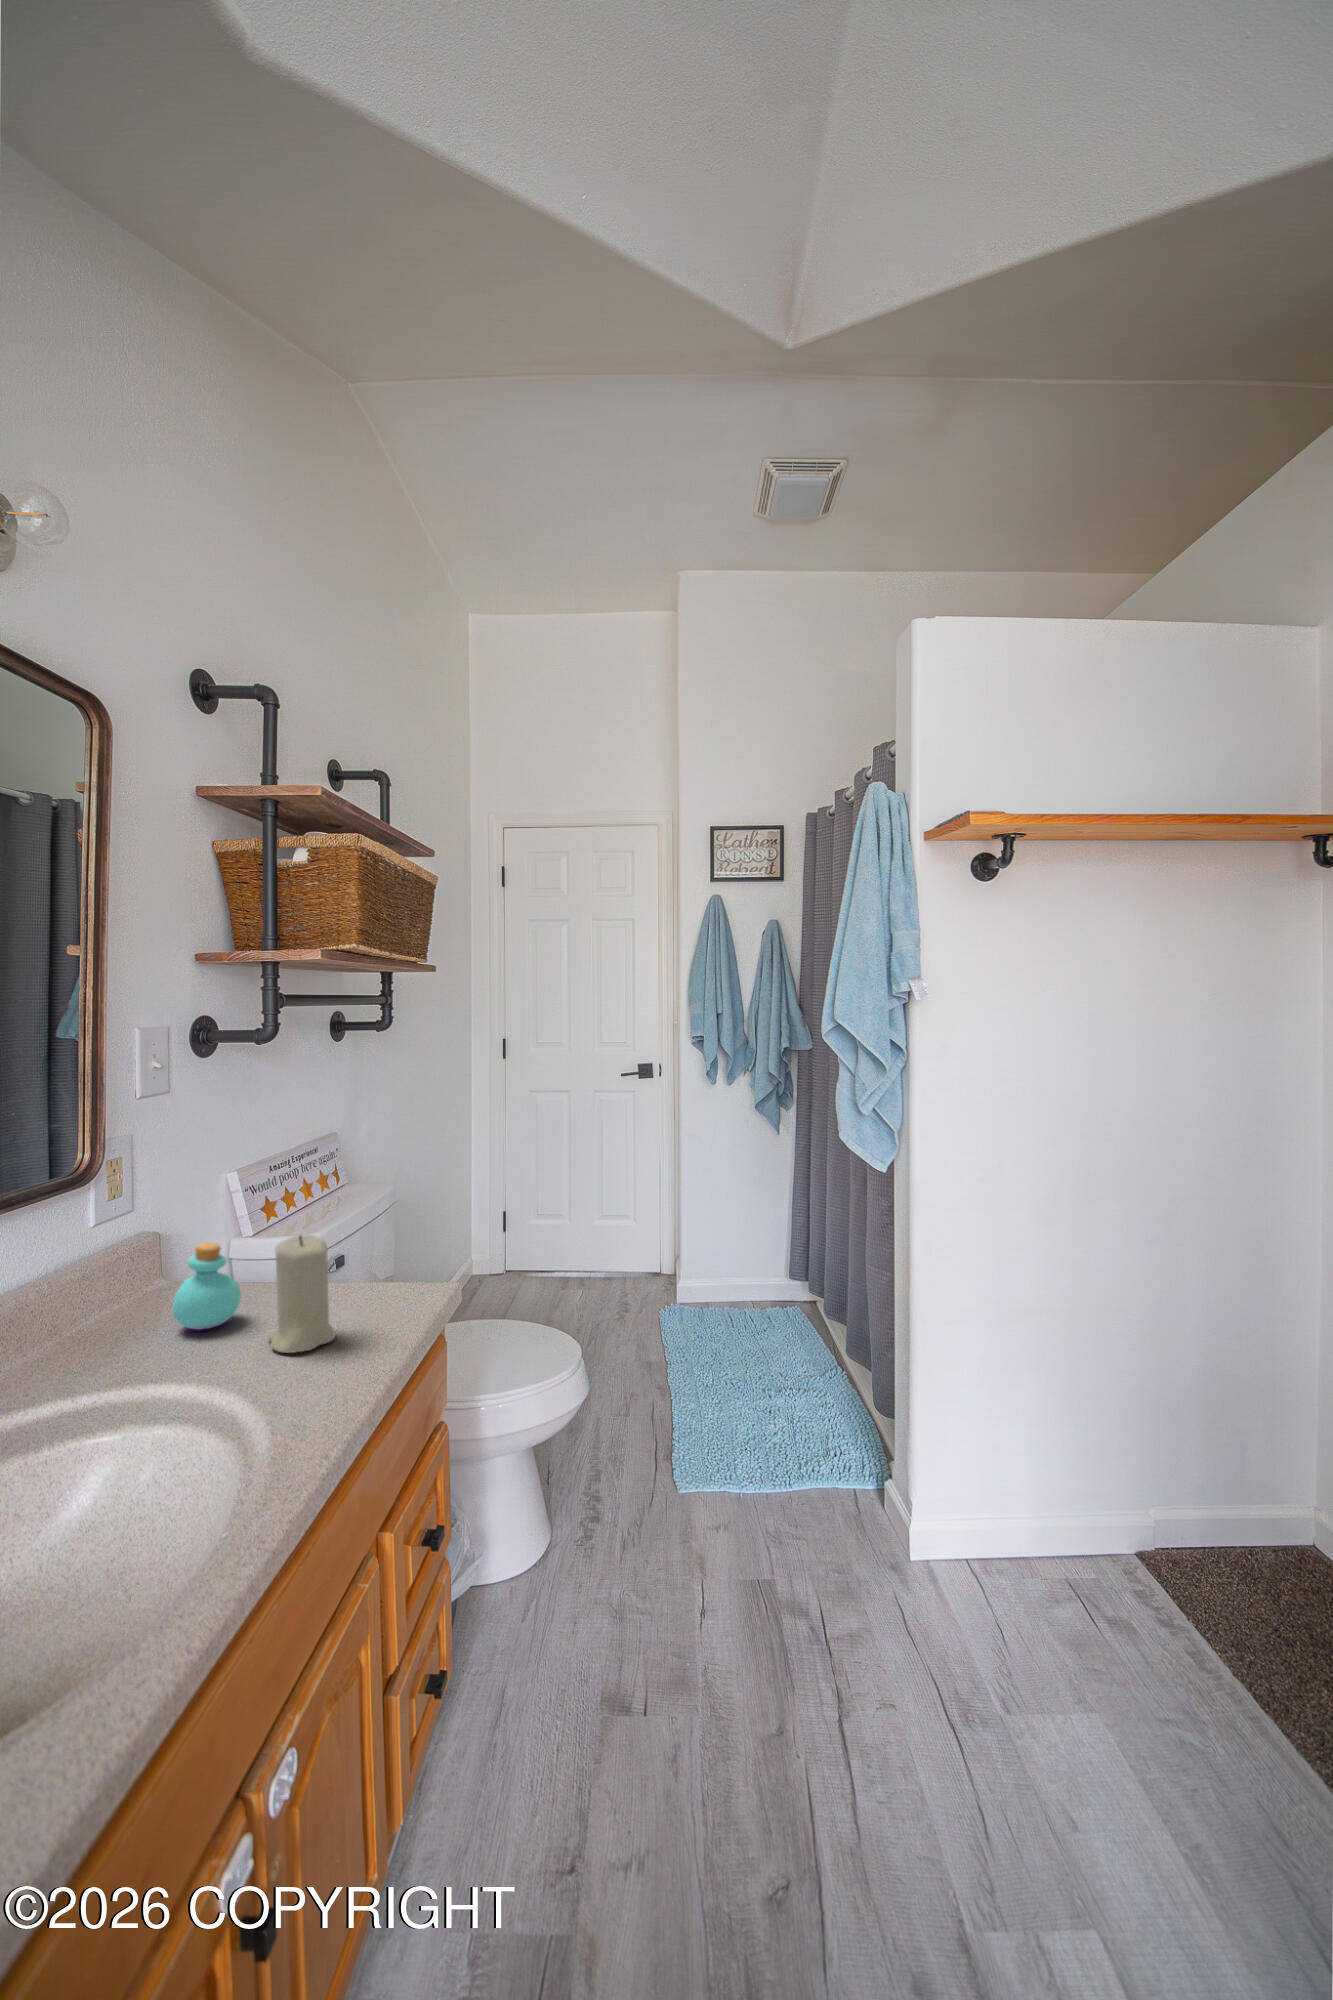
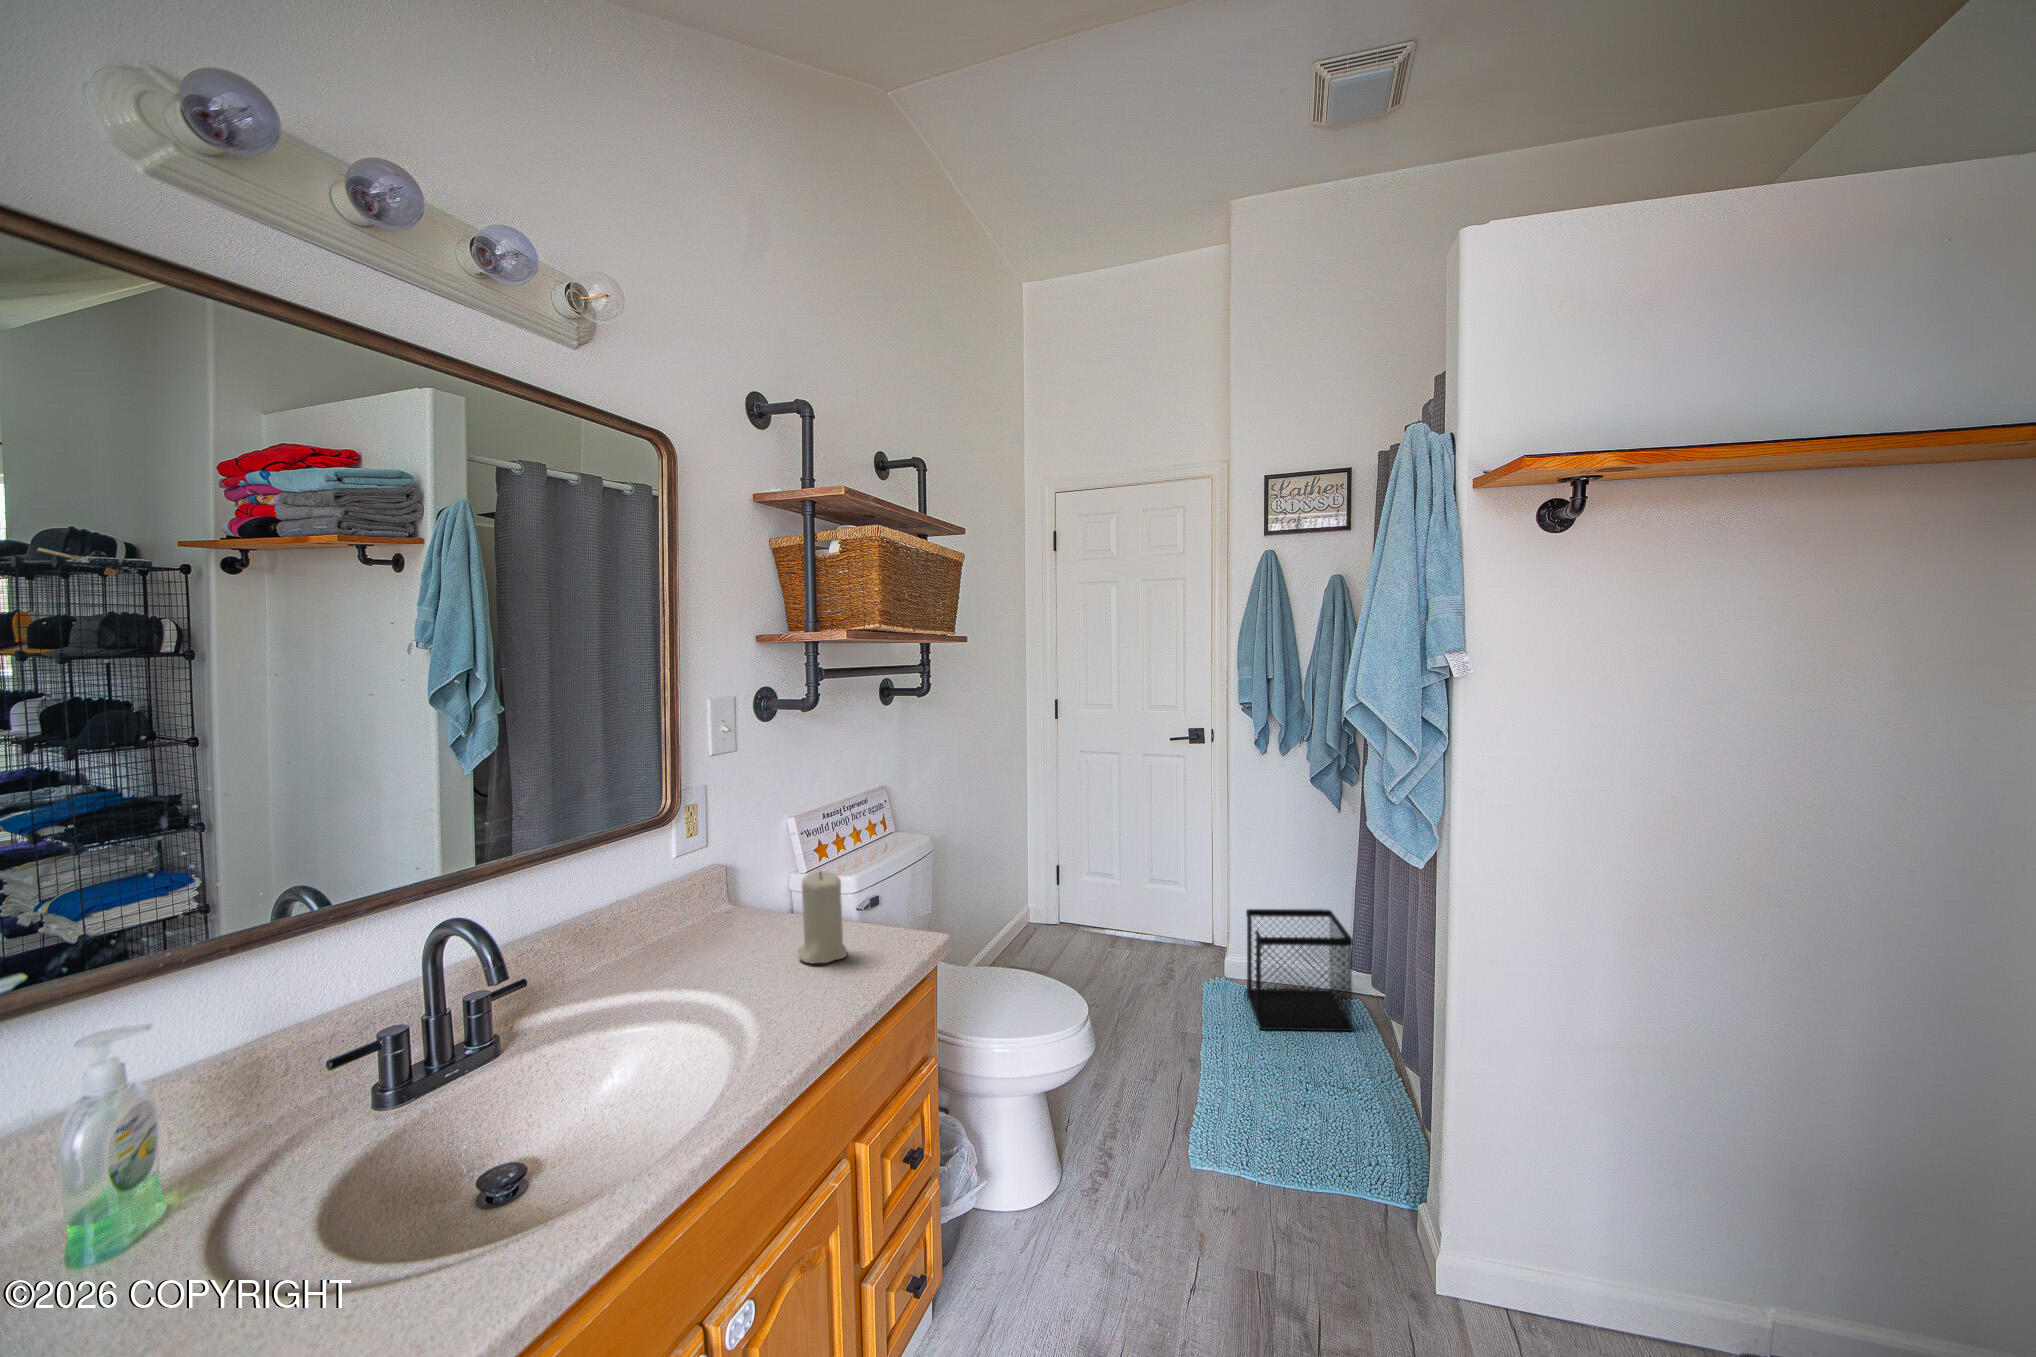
wastebasket: none [696,1228,798,1349] -> present [1246,909,1353,1031]
perfume bottle: present [172,1242,241,1330] -> none [732,873,782,941]

